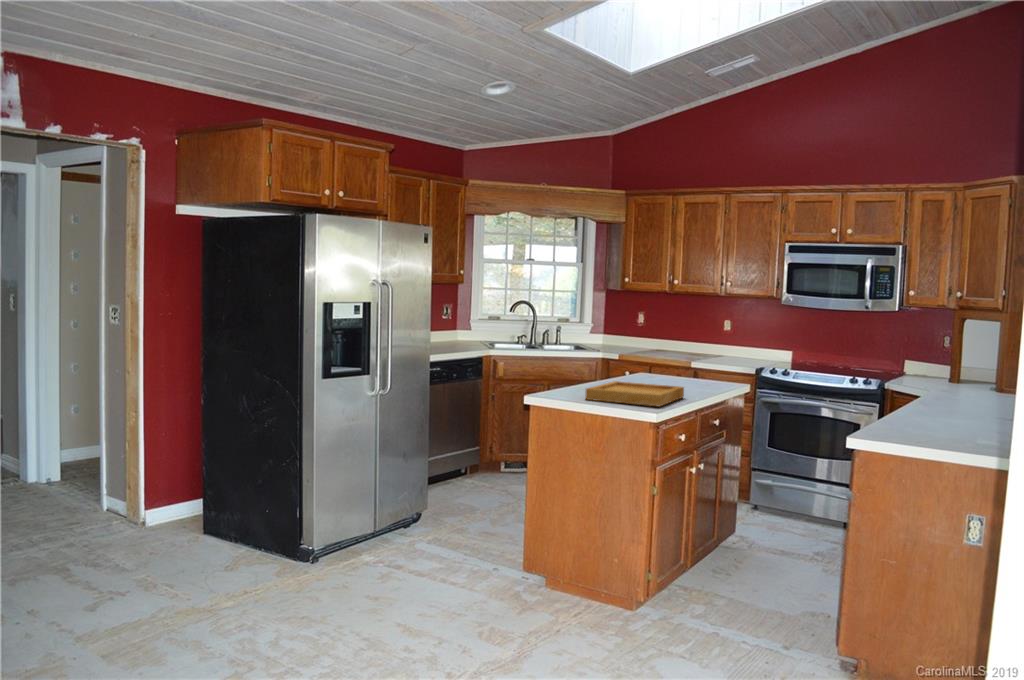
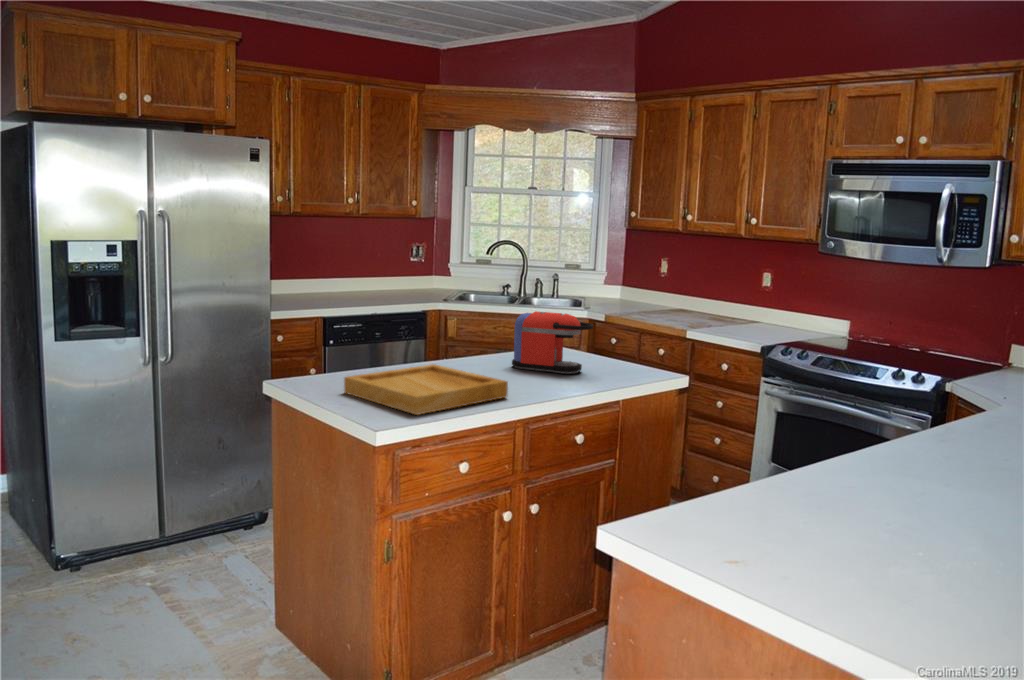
coffee maker: none [641,345,699,386] -> present [512,311,593,374]

